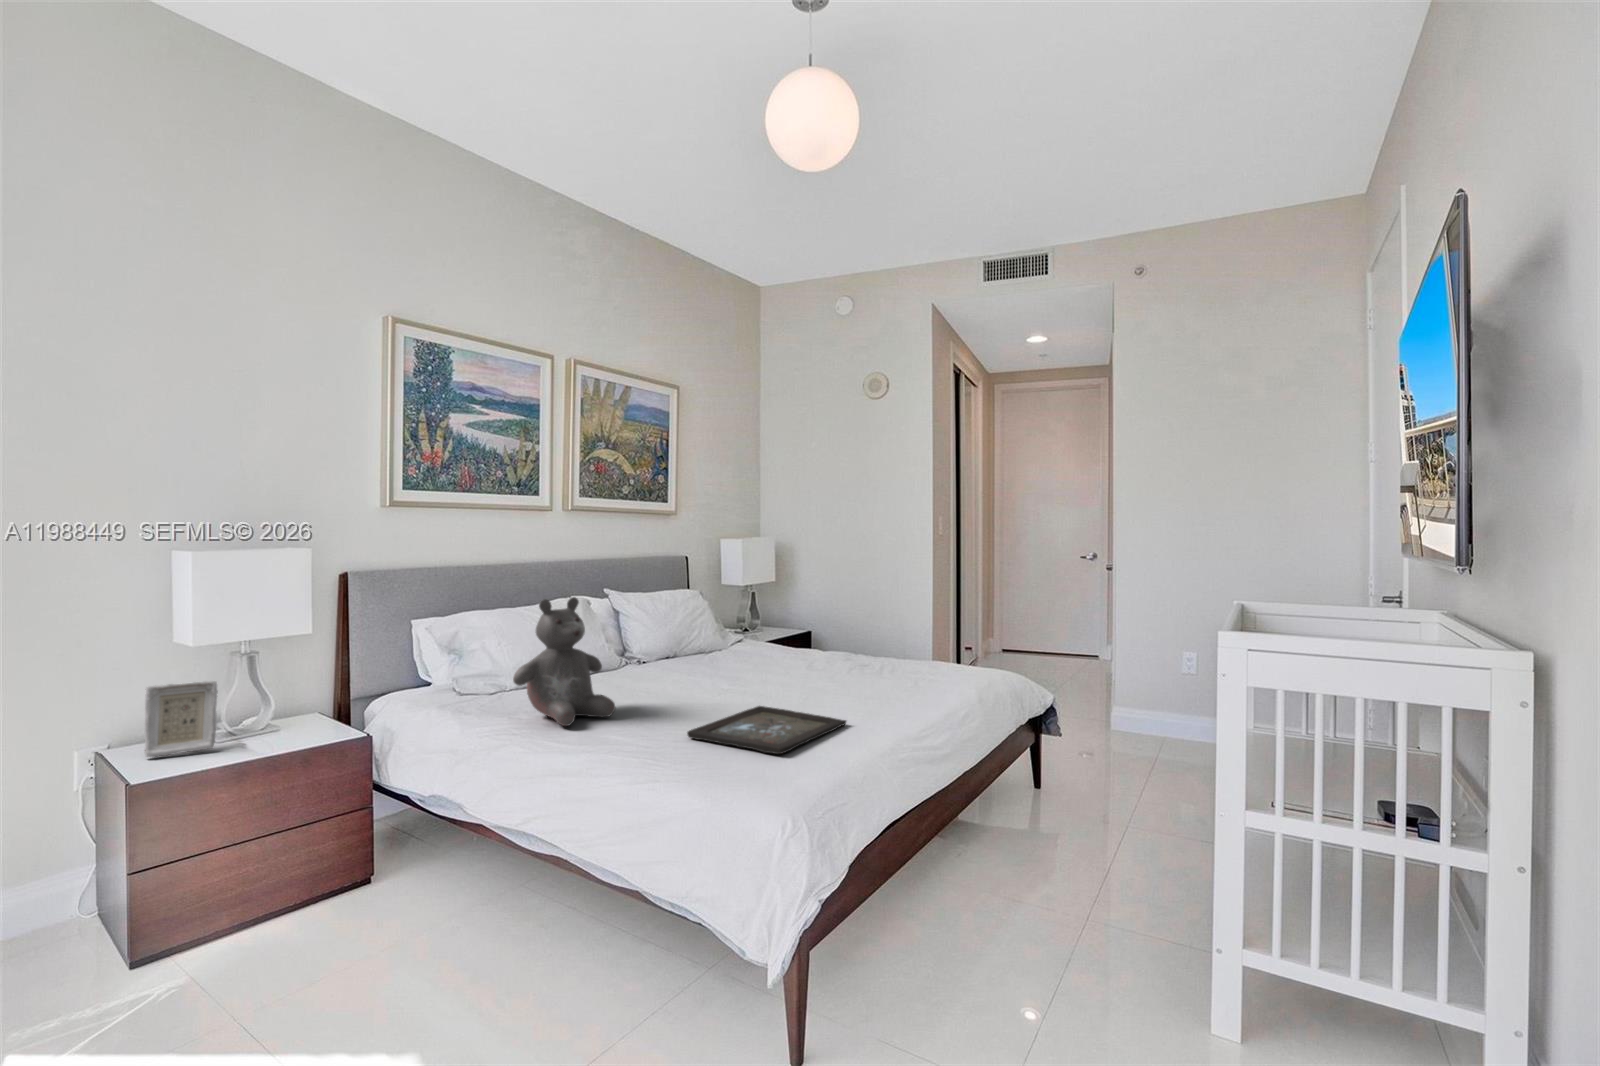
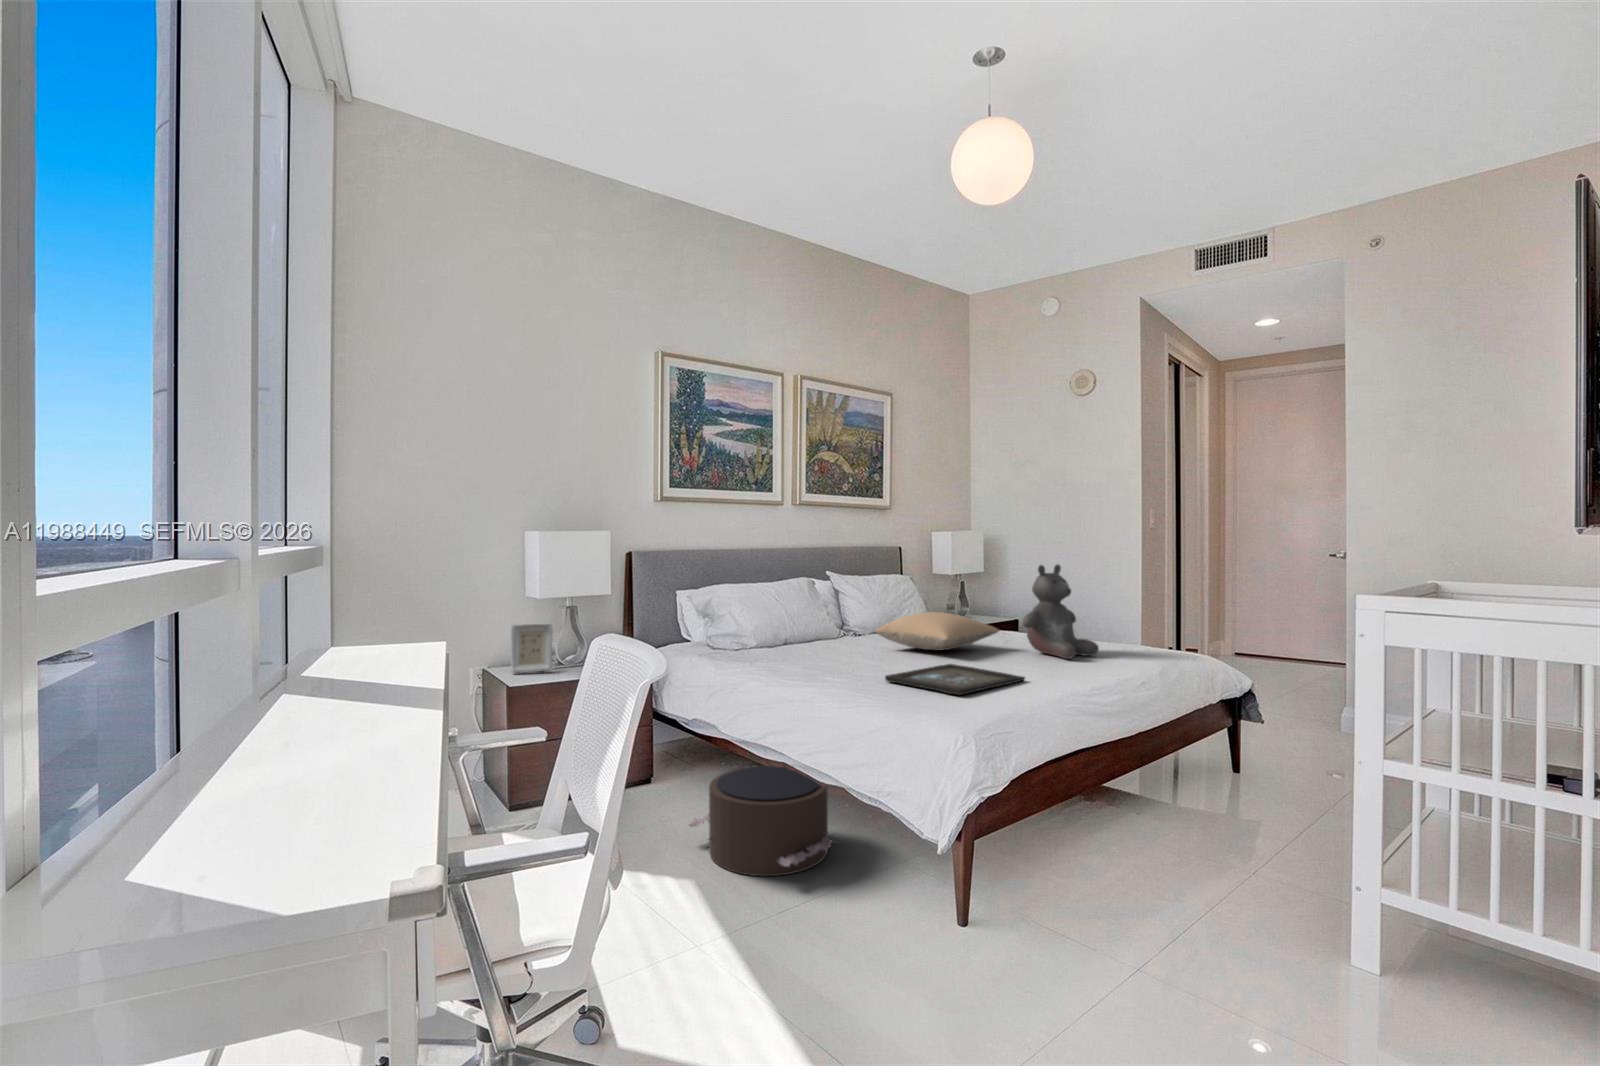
teddy bear: present [513,597,615,726] -> present [1023,564,1099,659]
pillow: none [669,640,807,684] -> present [876,612,999,650]
pouf: none [420,855,630,1023] -> present [688,766,836,876]

